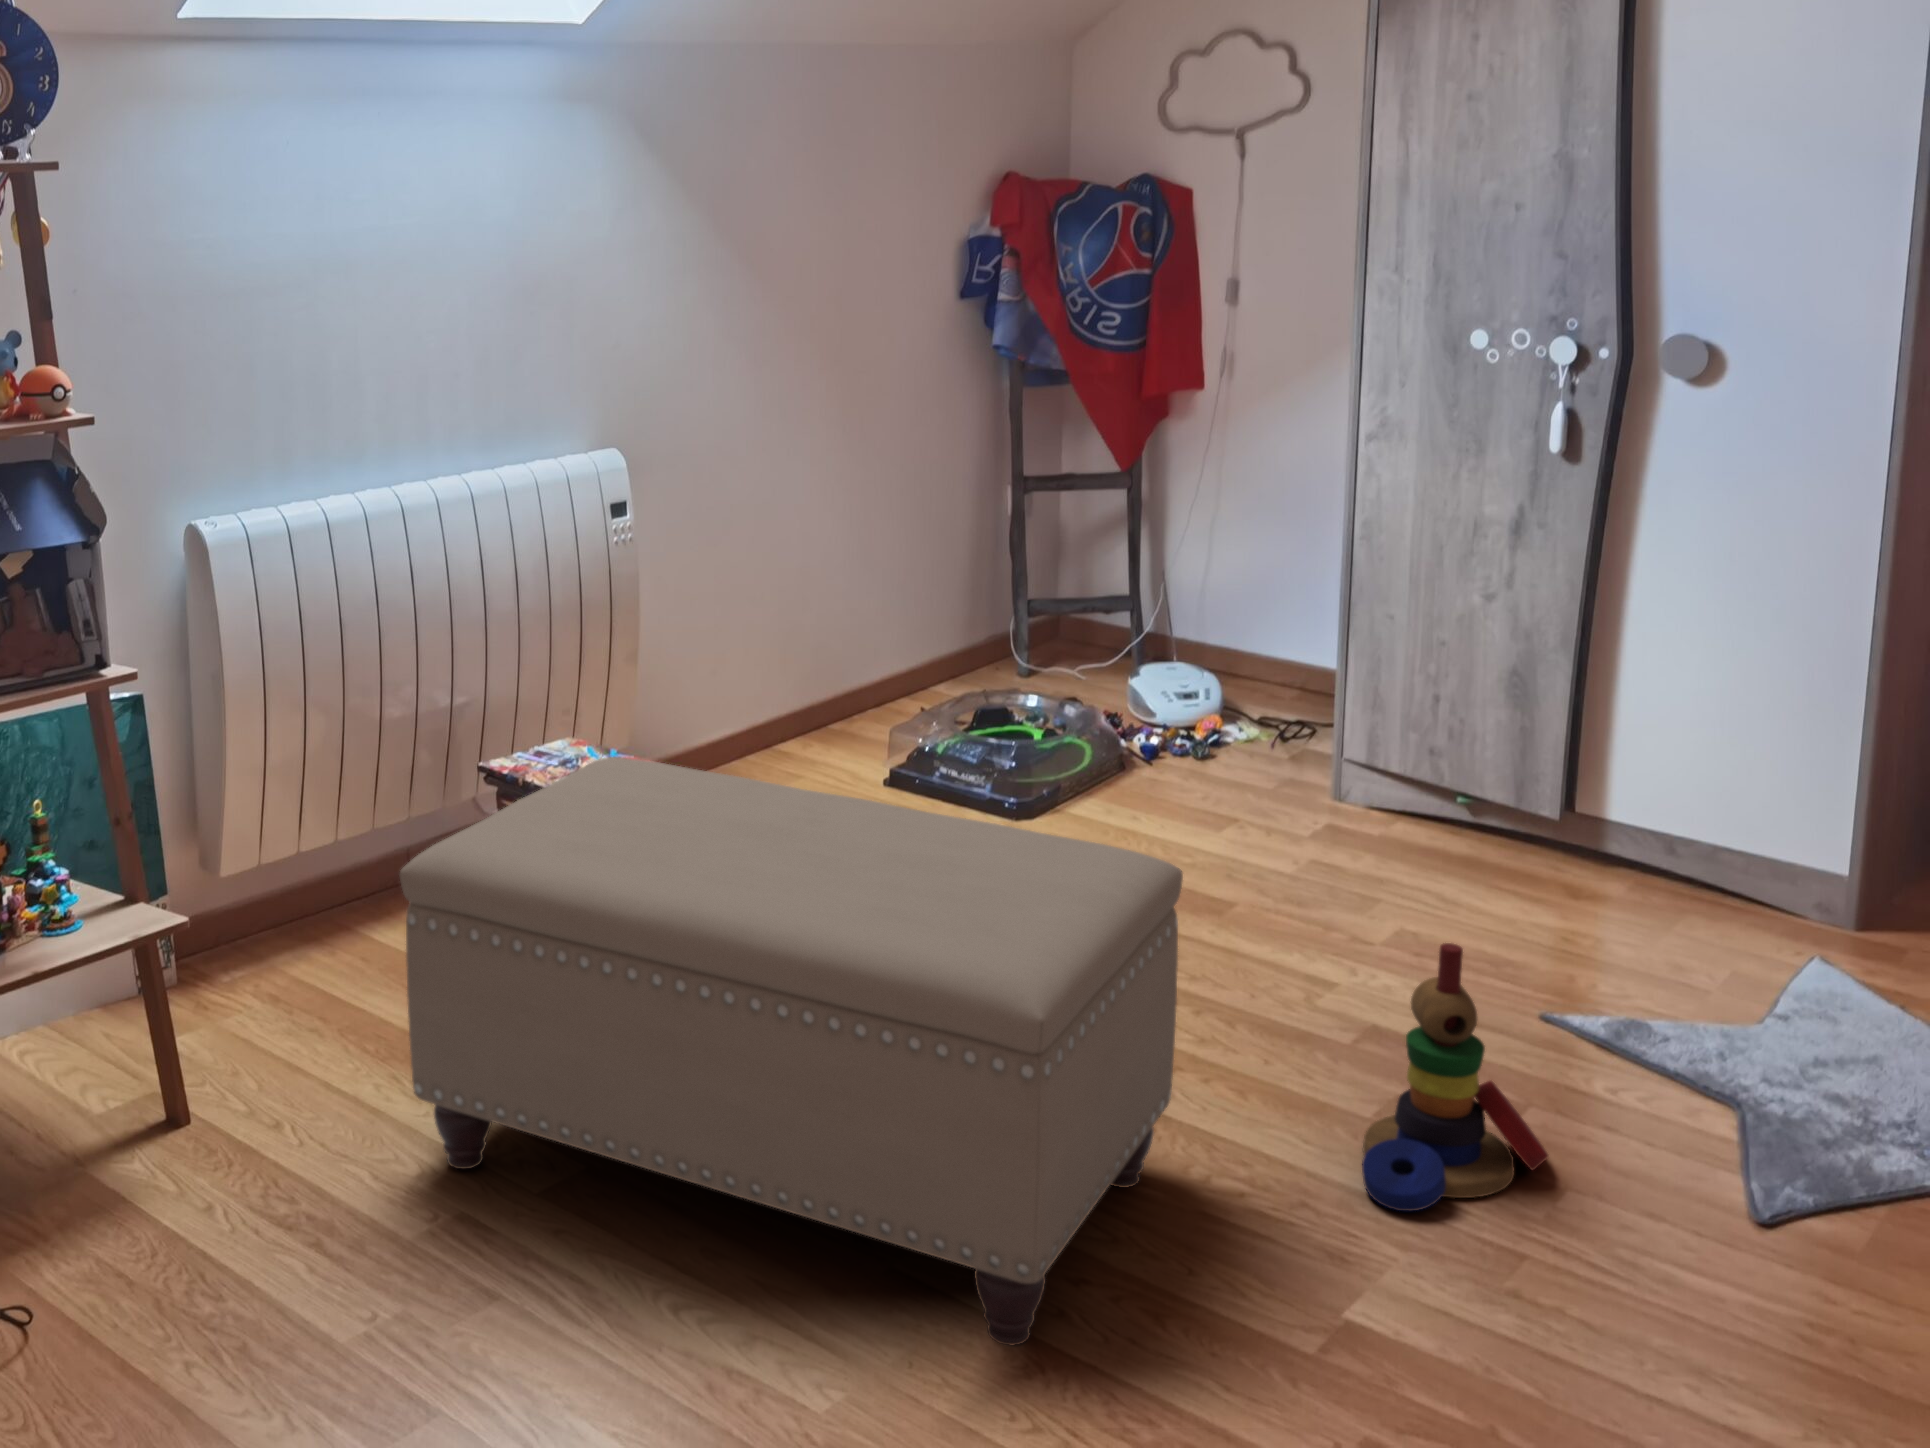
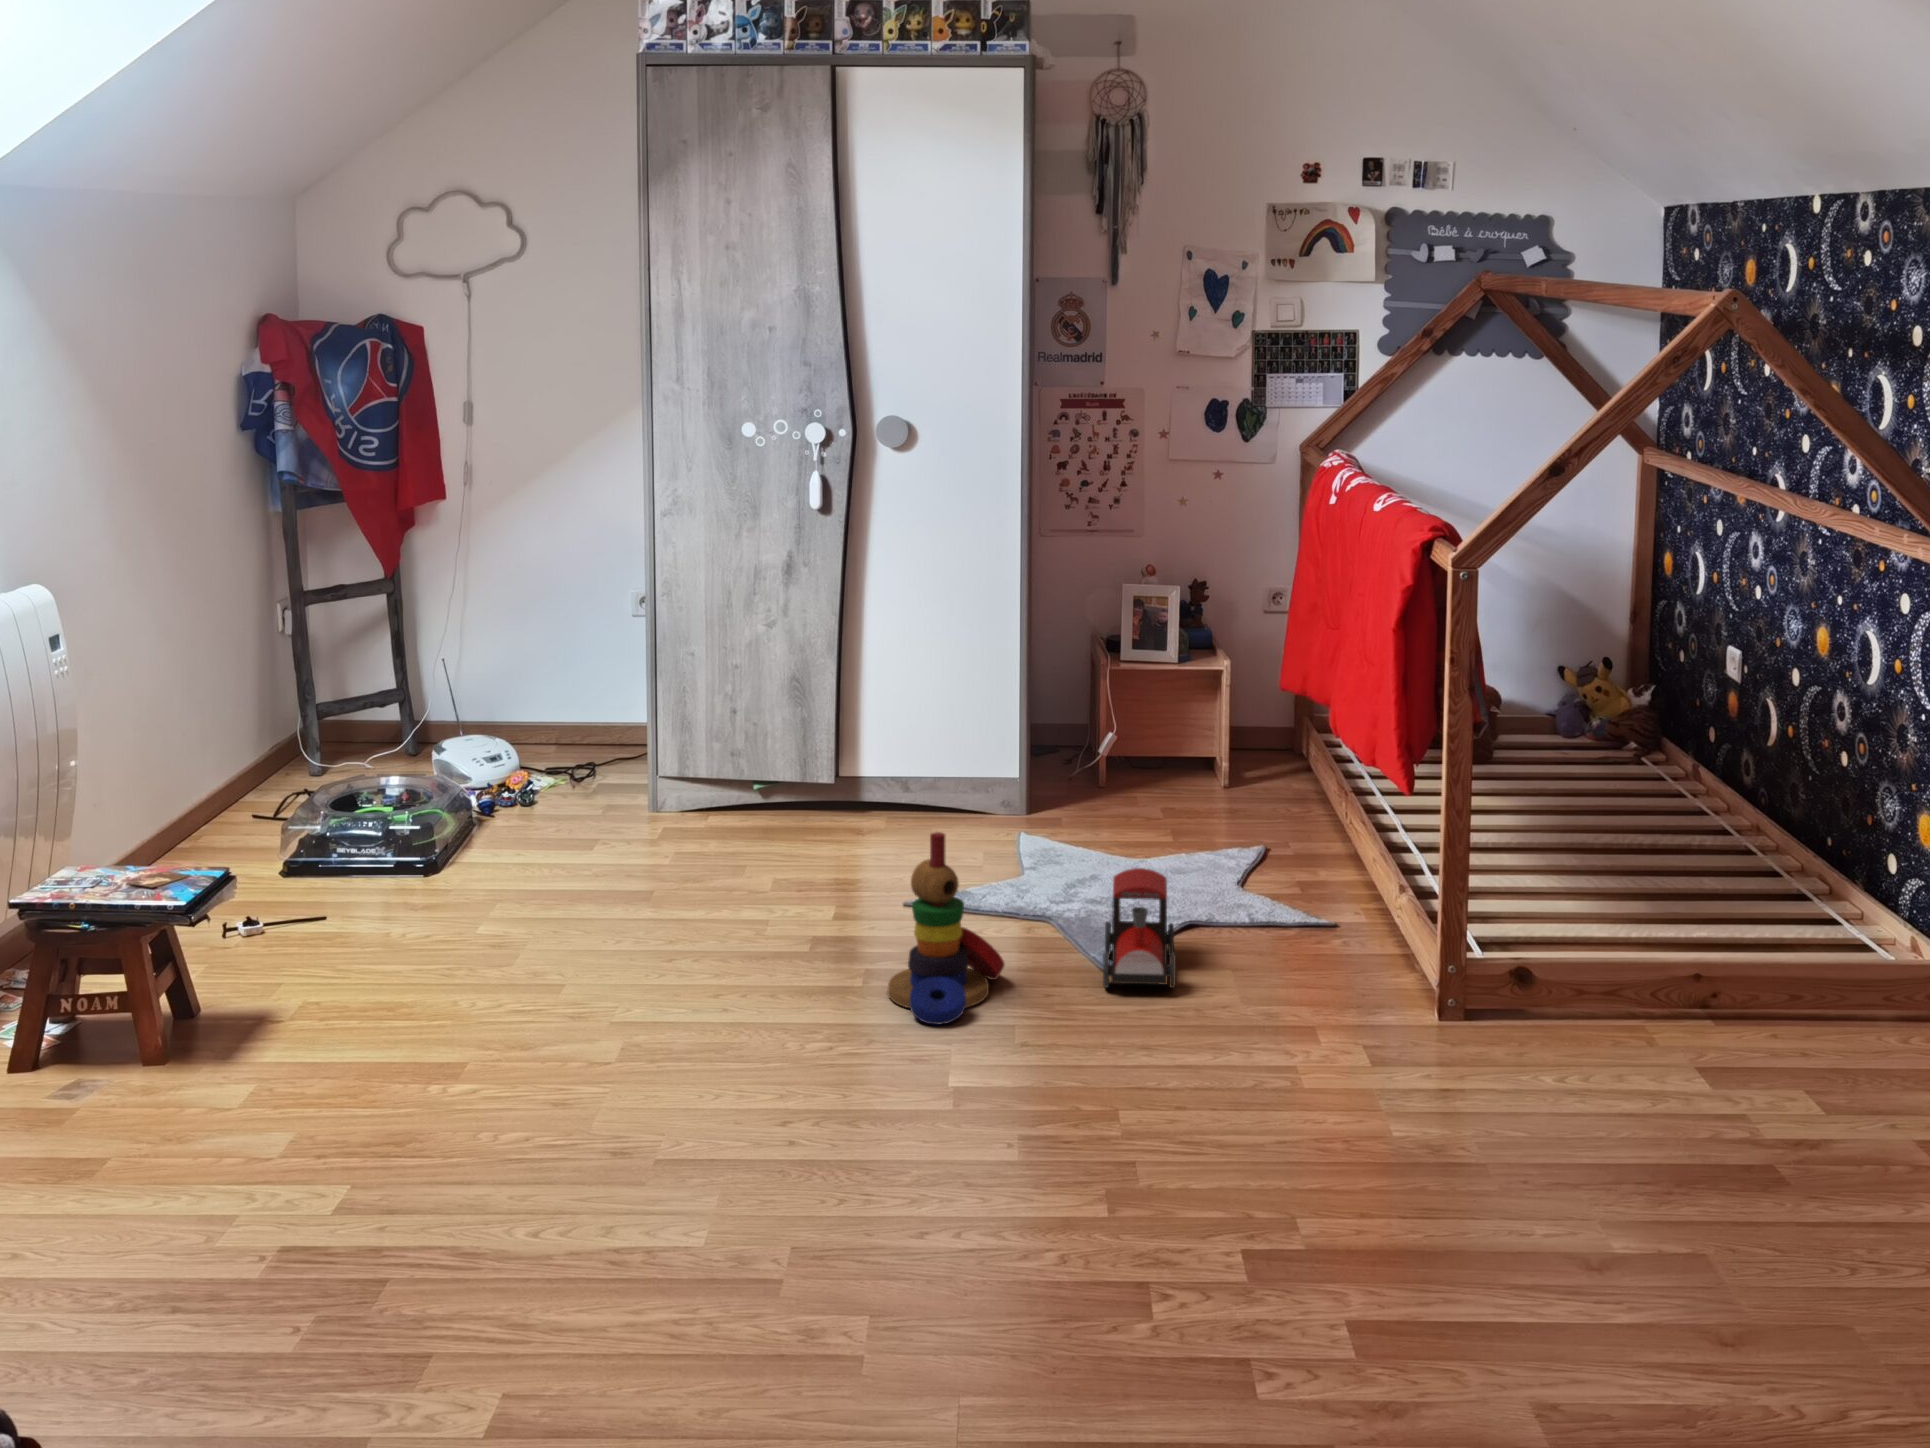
ottoman: present [399,757,1183,1345] -> none [180,806,825,1232]
toy train: none [1683,1075,1870,1285] -> present [1103,868,1176,988]

